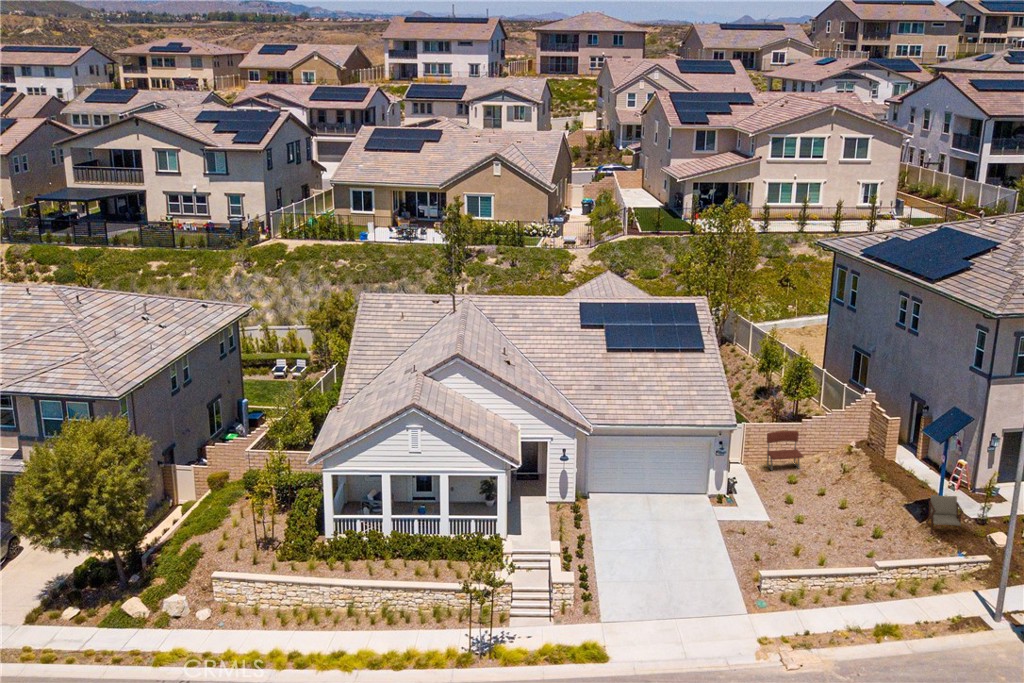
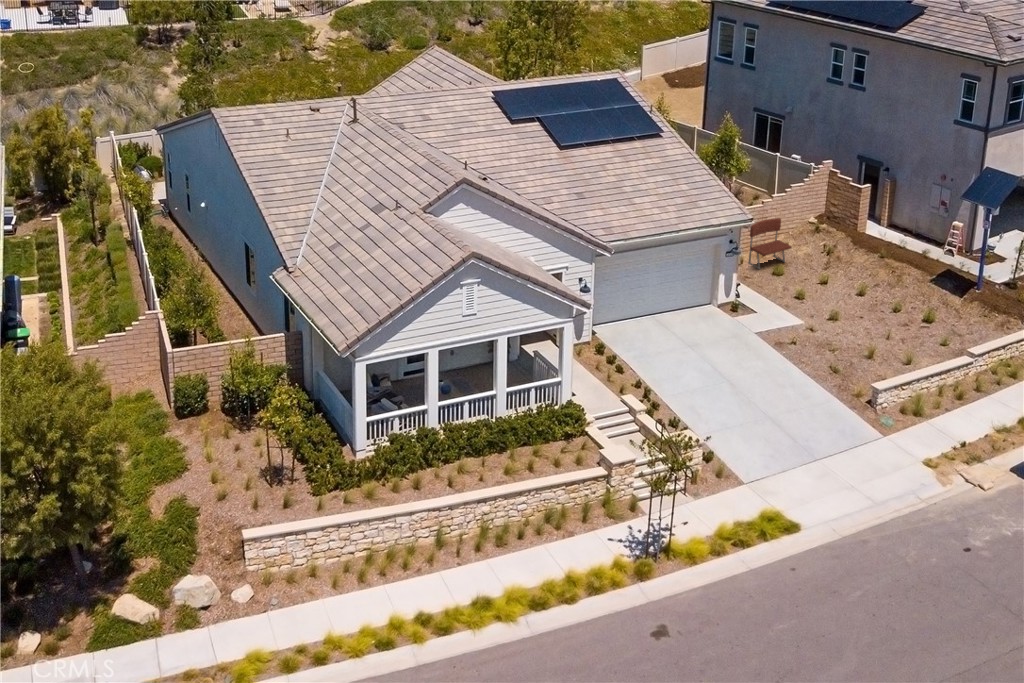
lounge chair: present [926,495,963,535] -> none [967,264,1016,309]

